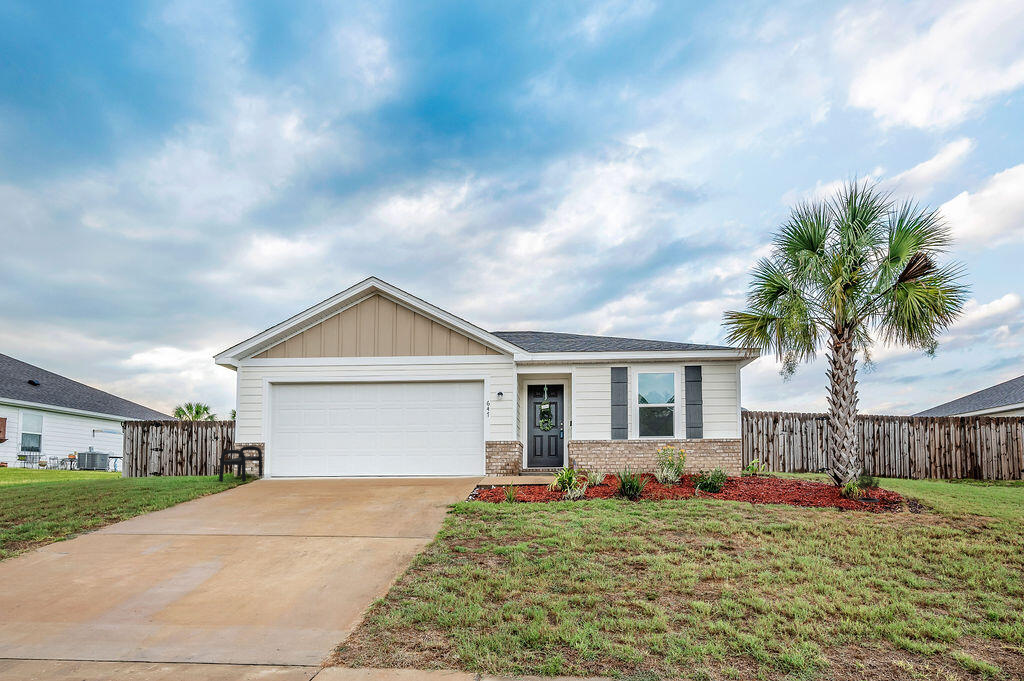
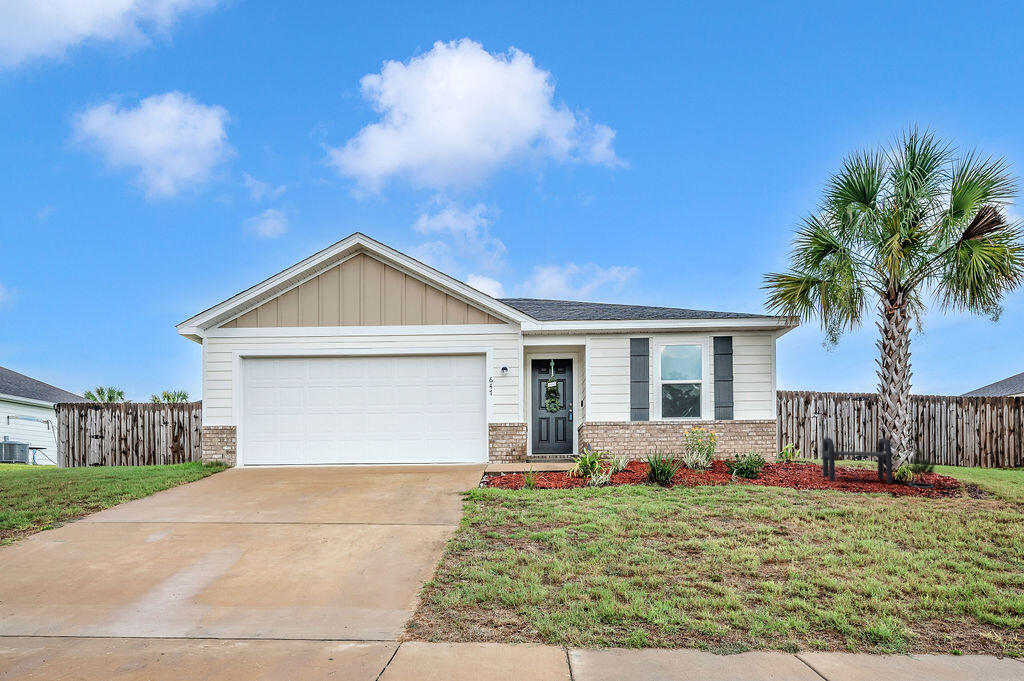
bench: present [219,446,262,481] -> present [823,437,892,484]

